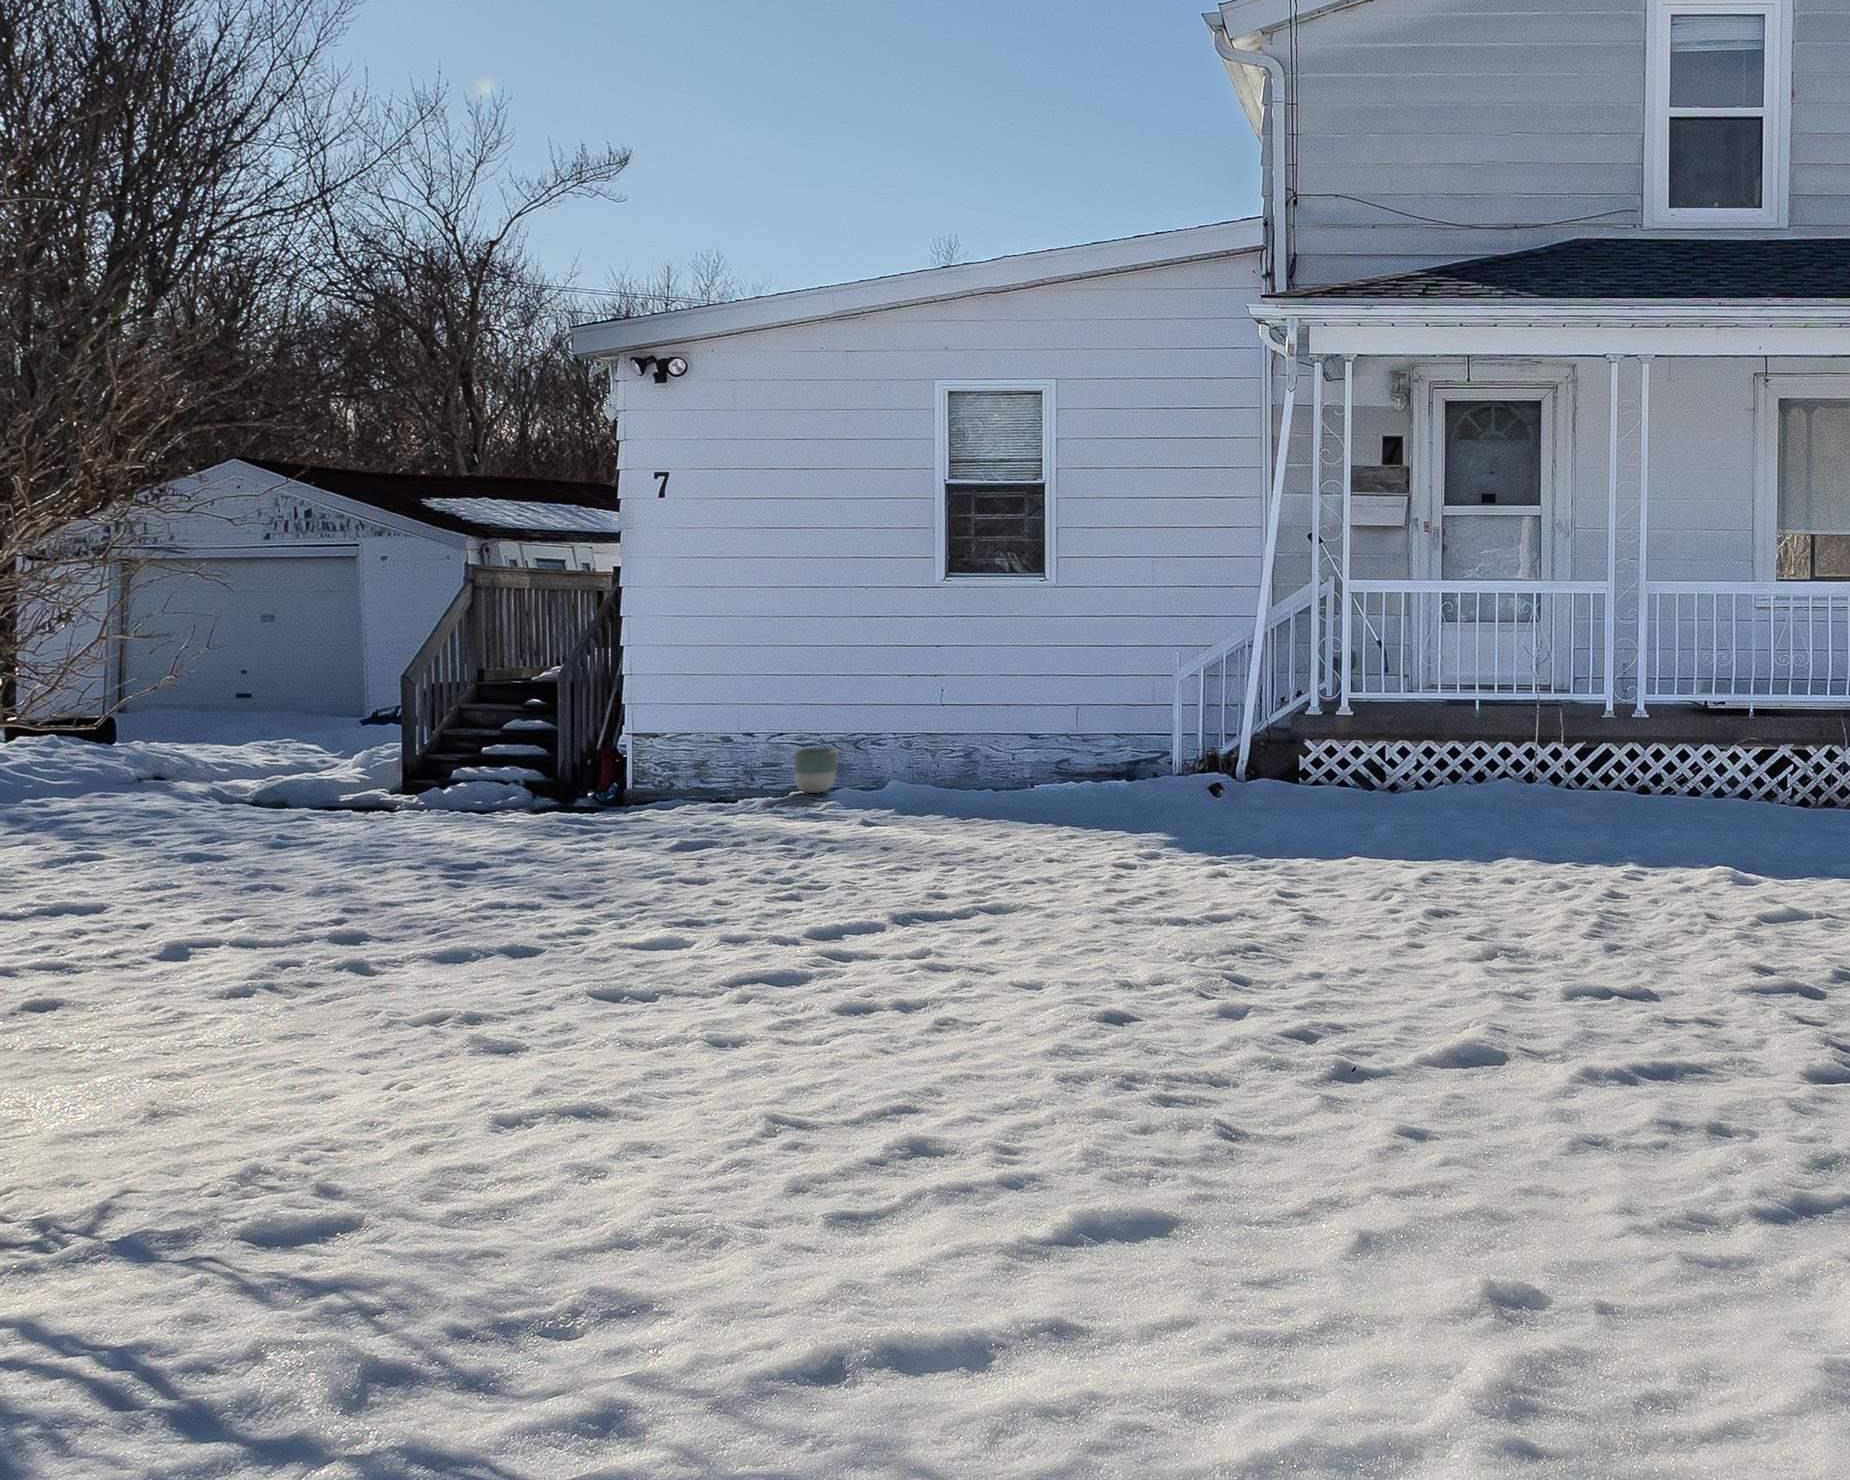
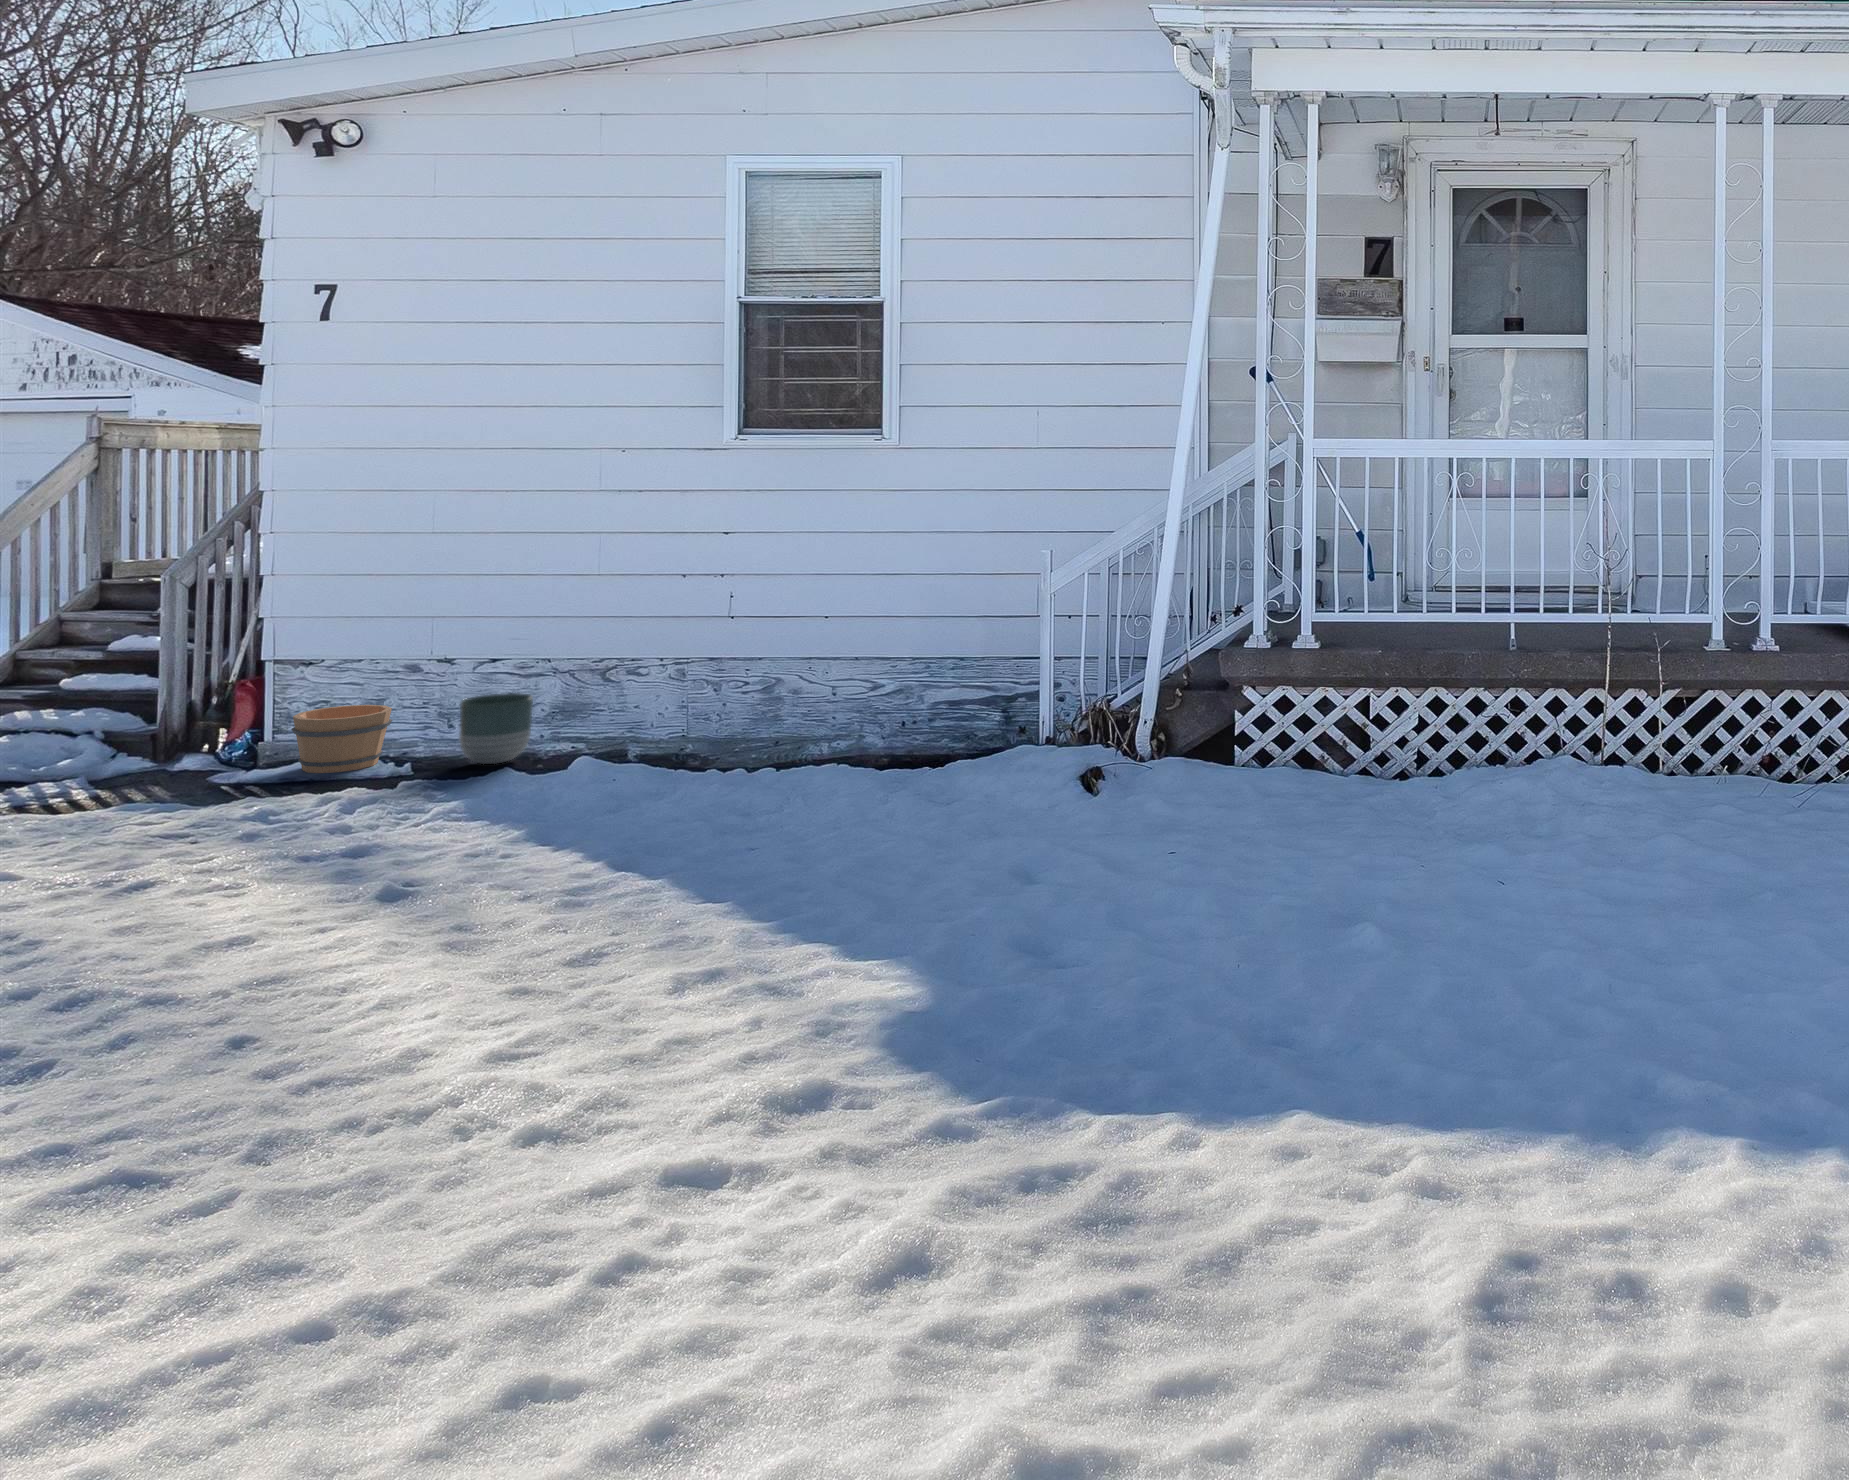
bucket: none [691,754,748,797] -> present [291,705,392,773]

